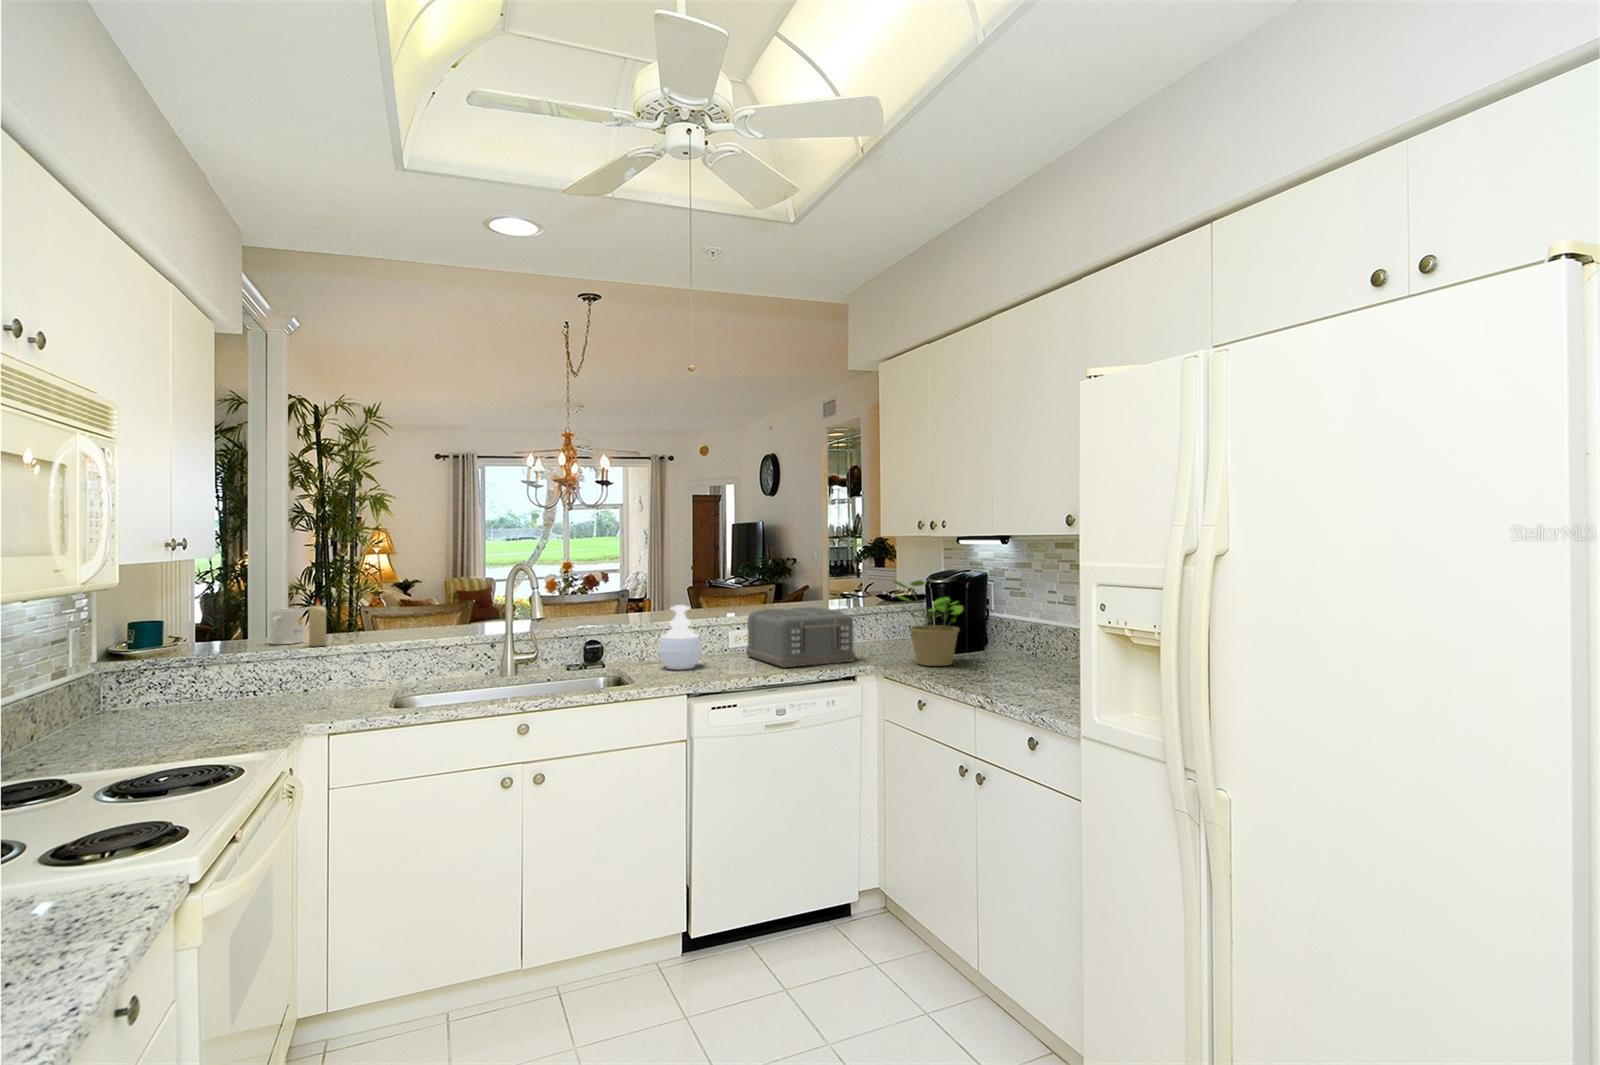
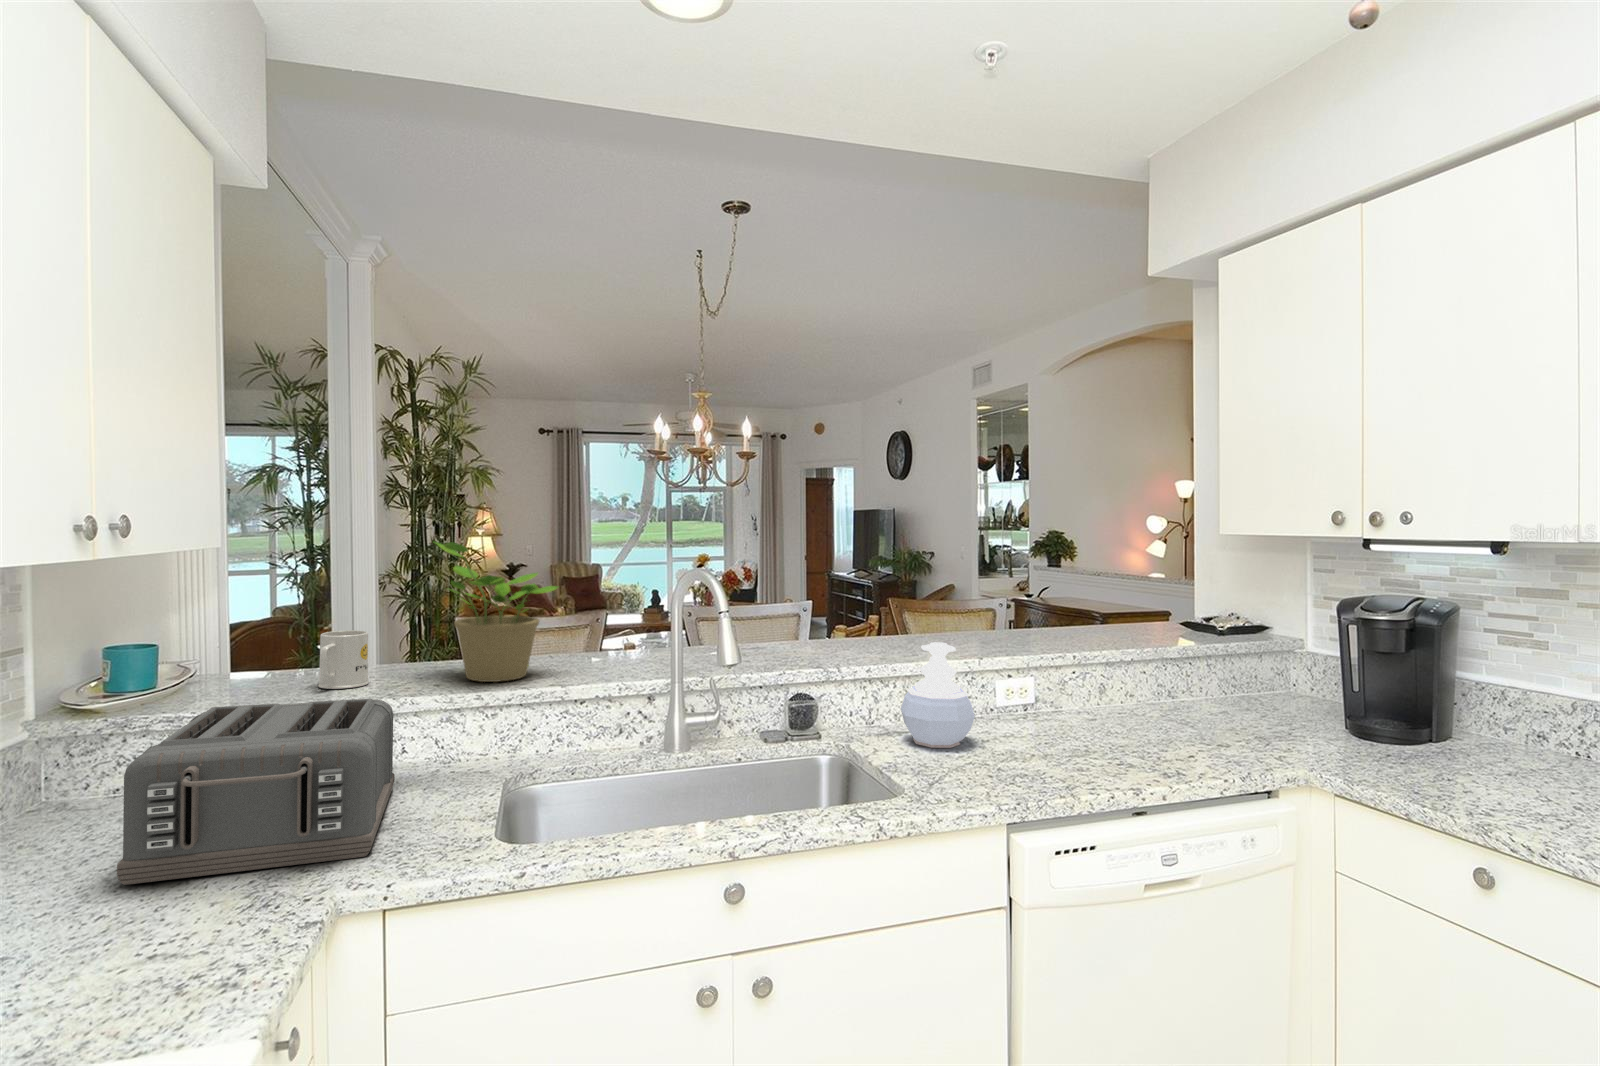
potted plant: present [894,580,963,666] -> present [435,542,557,682]
candle: present [309,600,327,646] -> none [374,619,402,698]
toaster: present [746,607,855,667] -> present [117,699,395,885]

